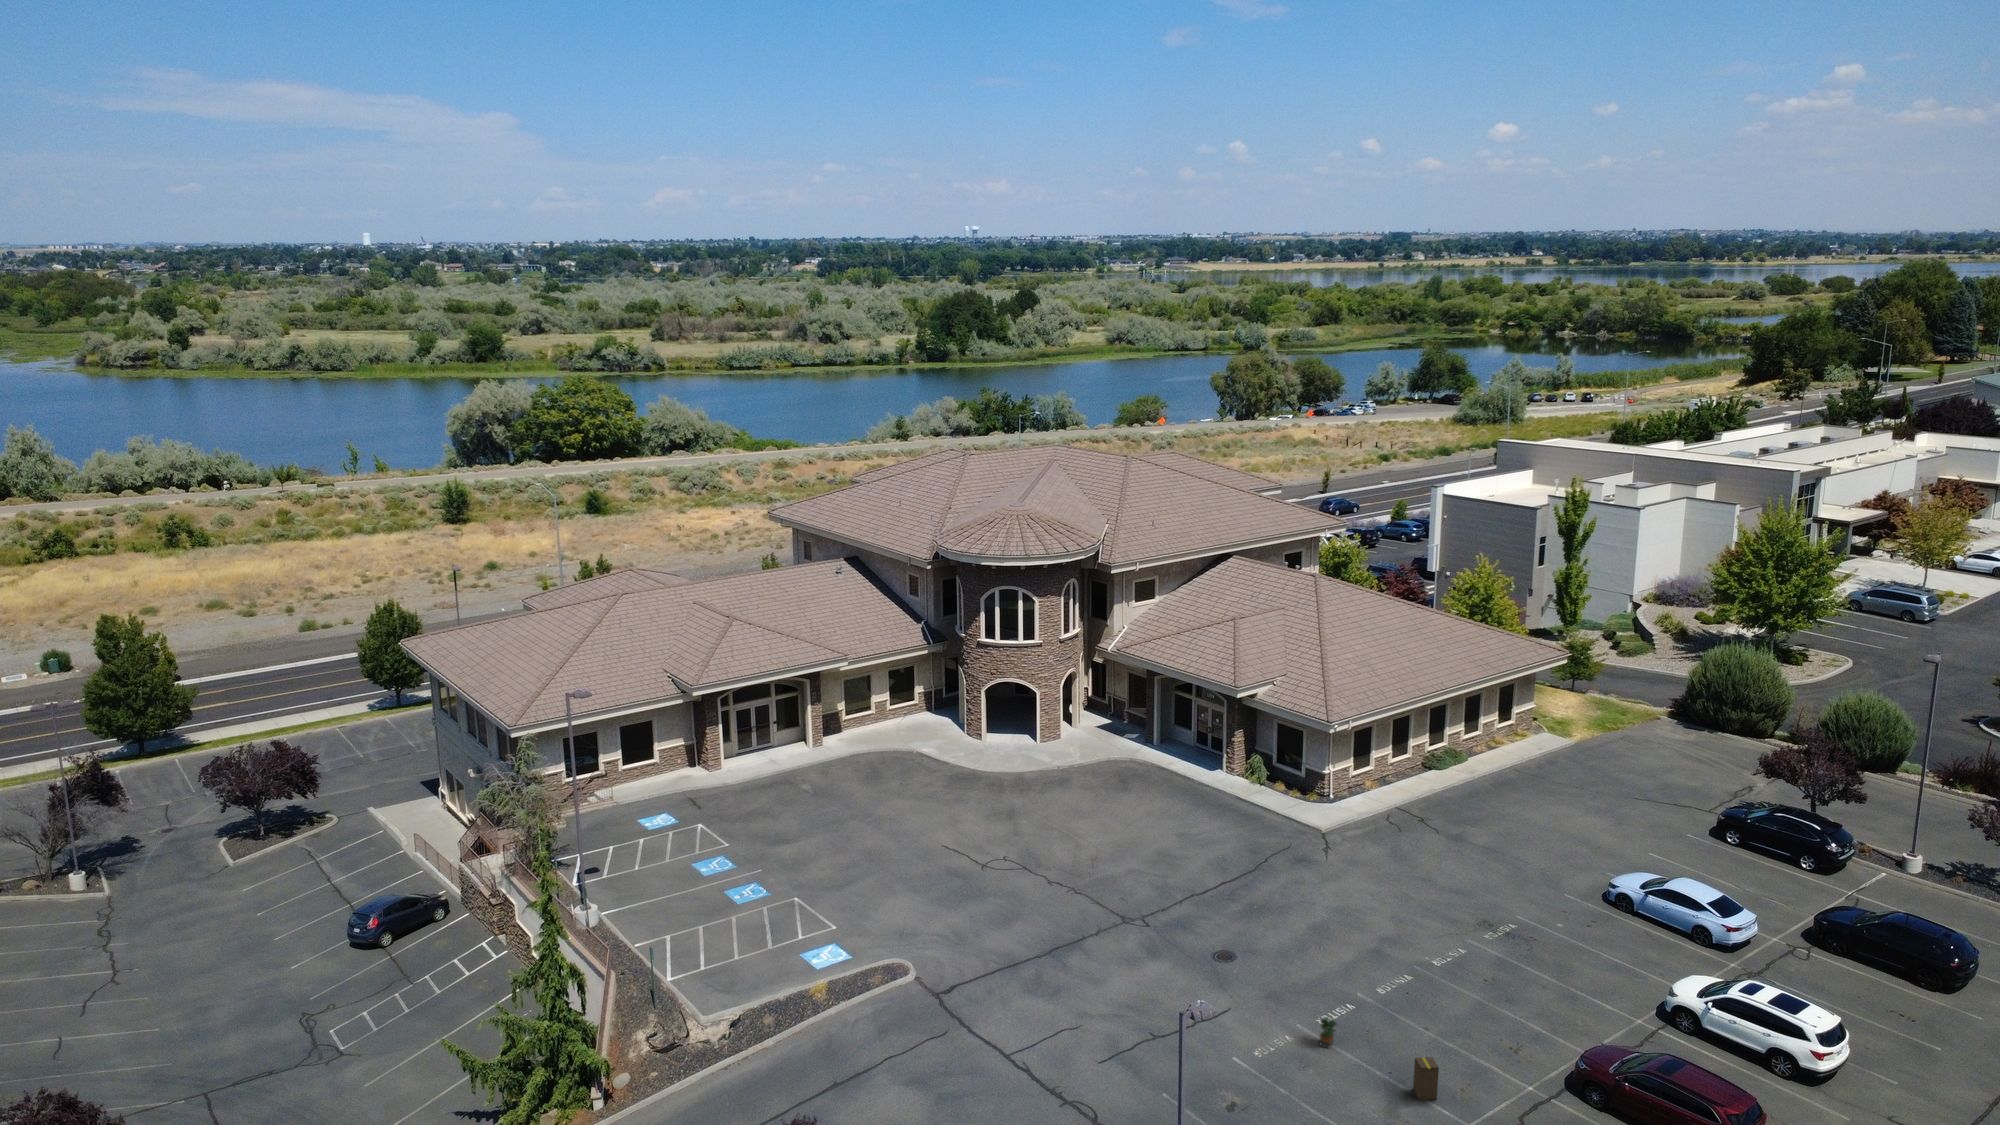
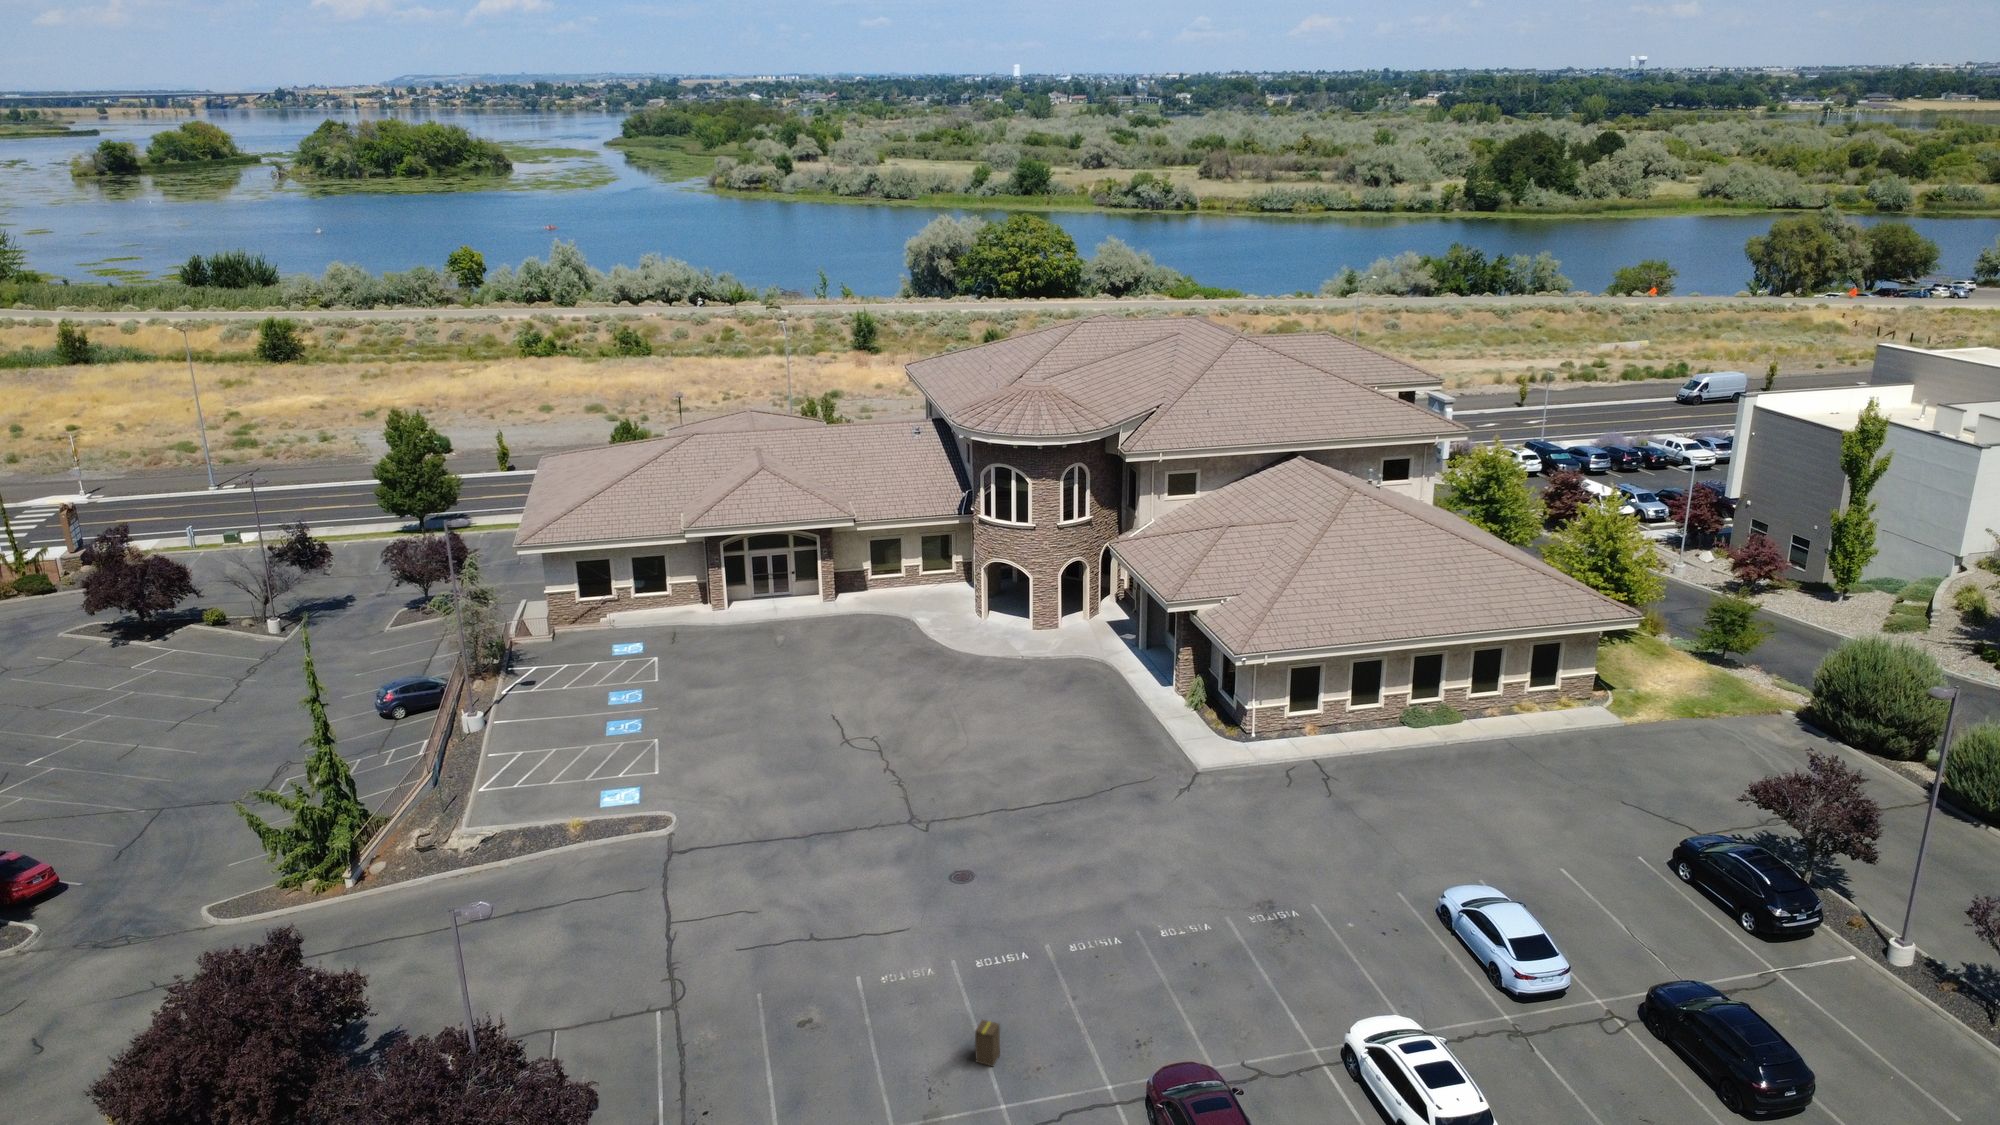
potted tree: present [1320,1018,1337,1048] -> none [942,958,963,989]

